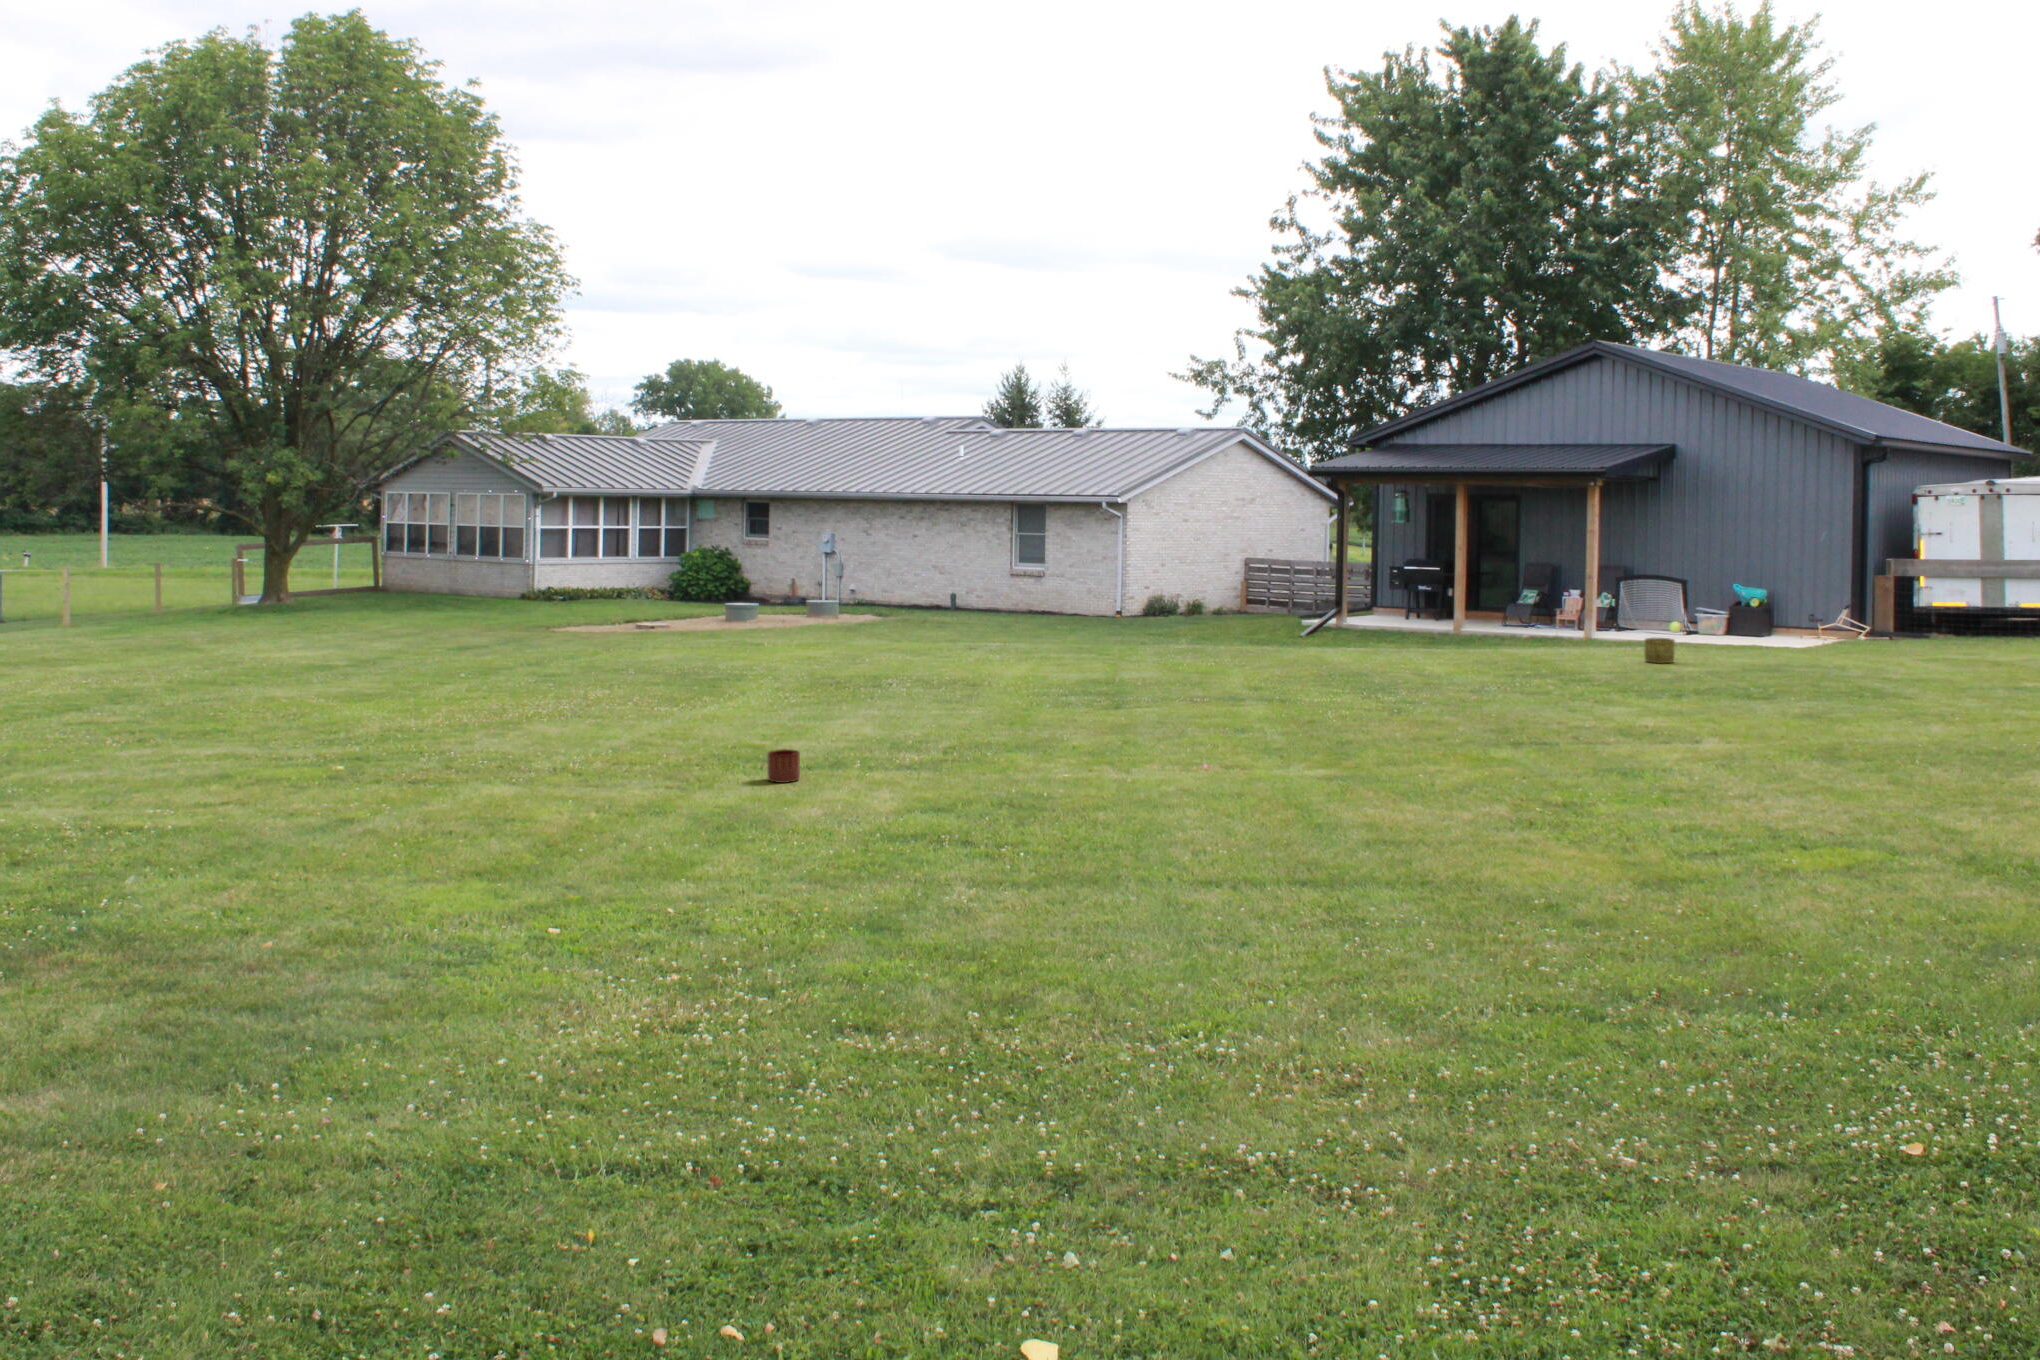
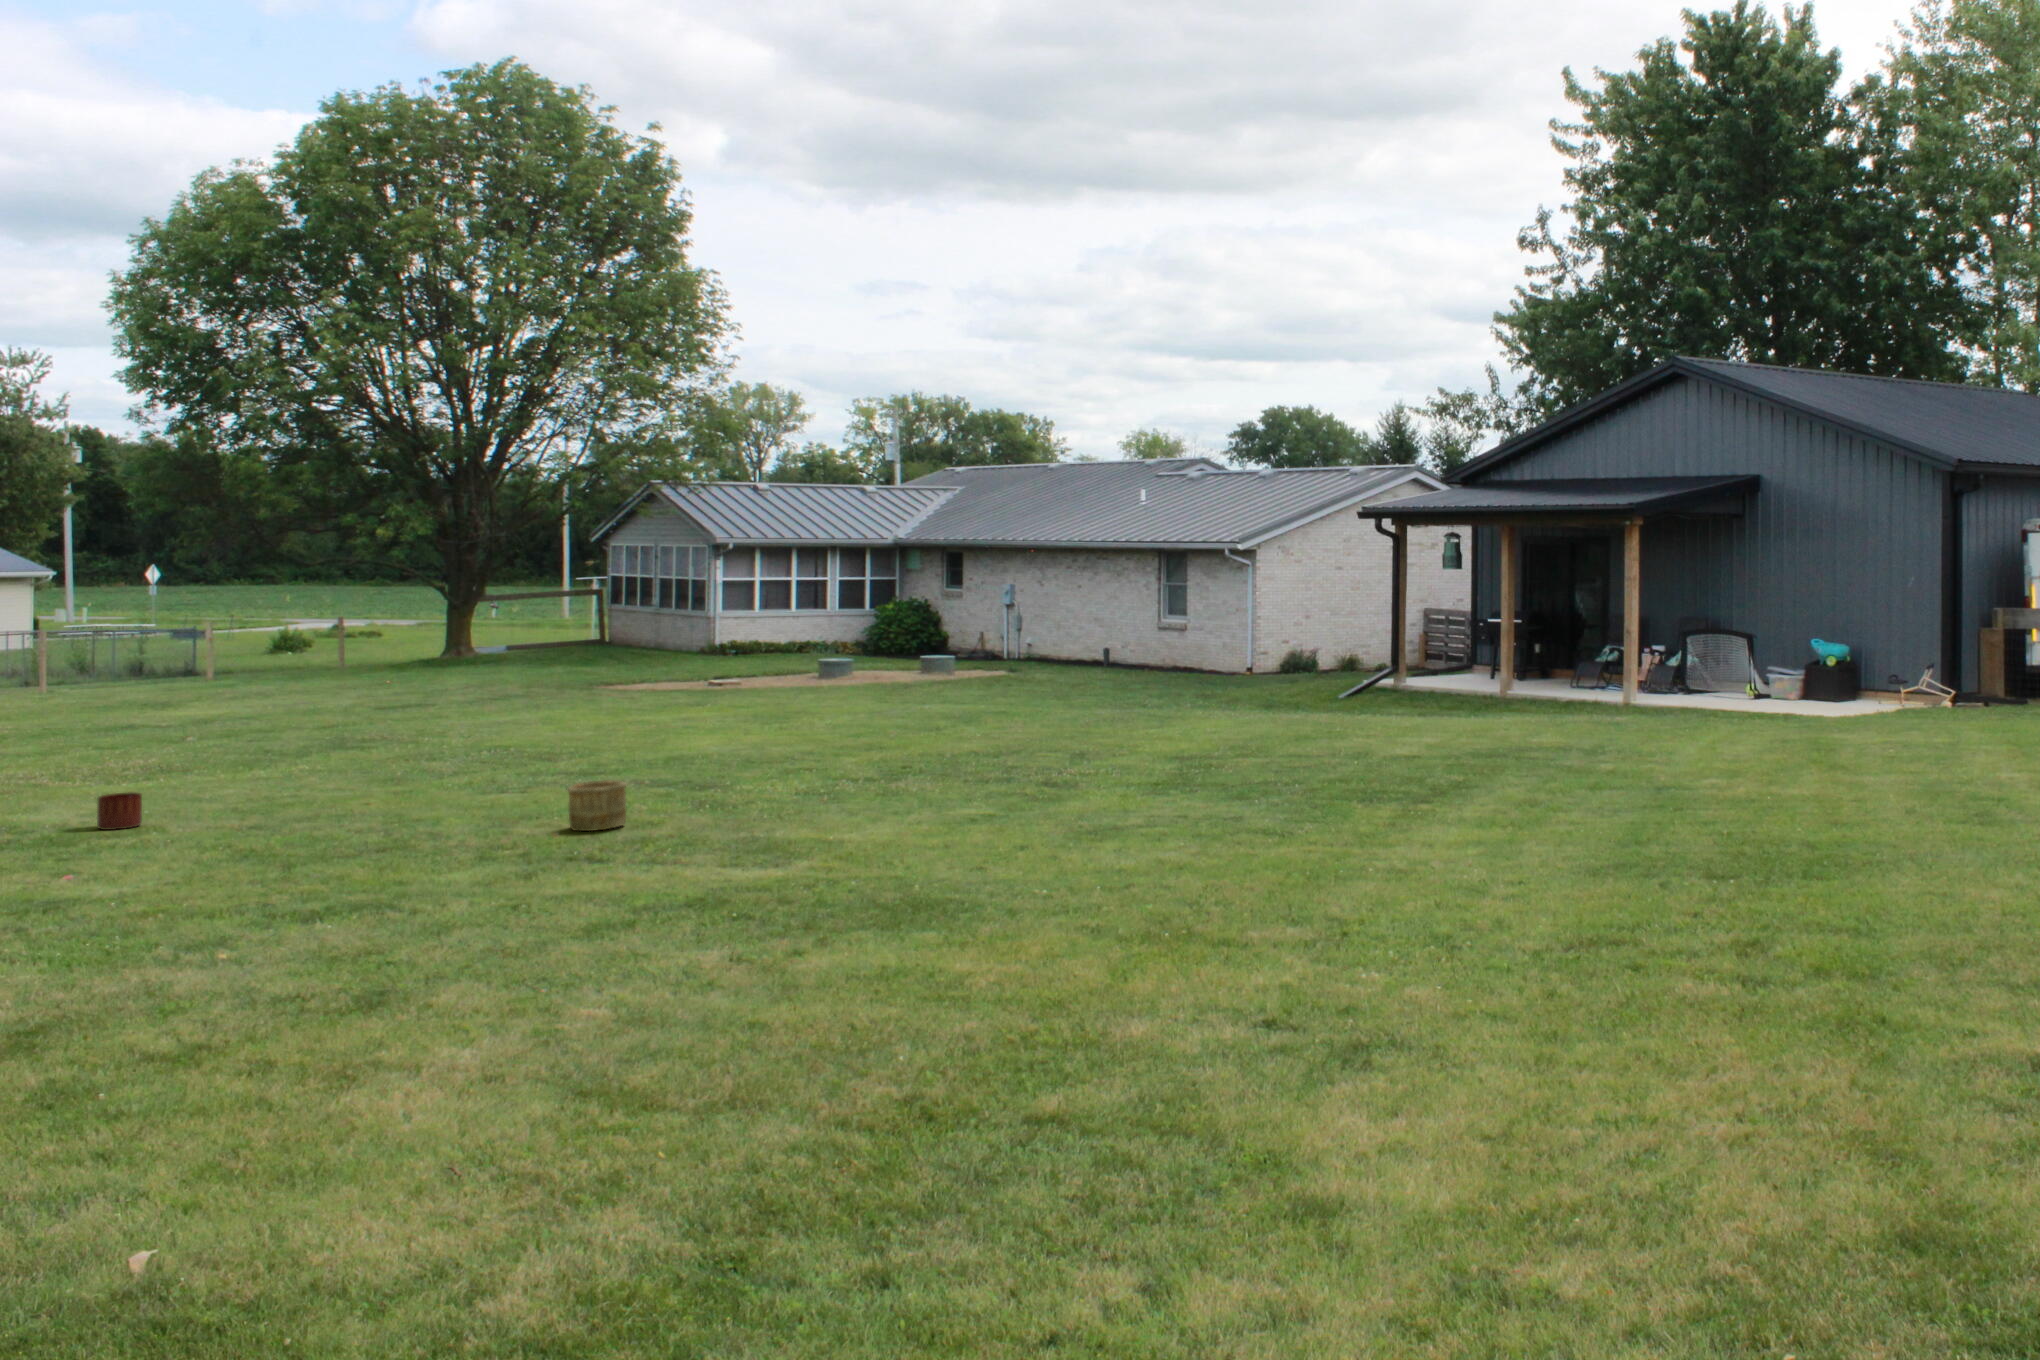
wooden bucket: present [1644,638,1675,663] -> present [567,780,627,831]

